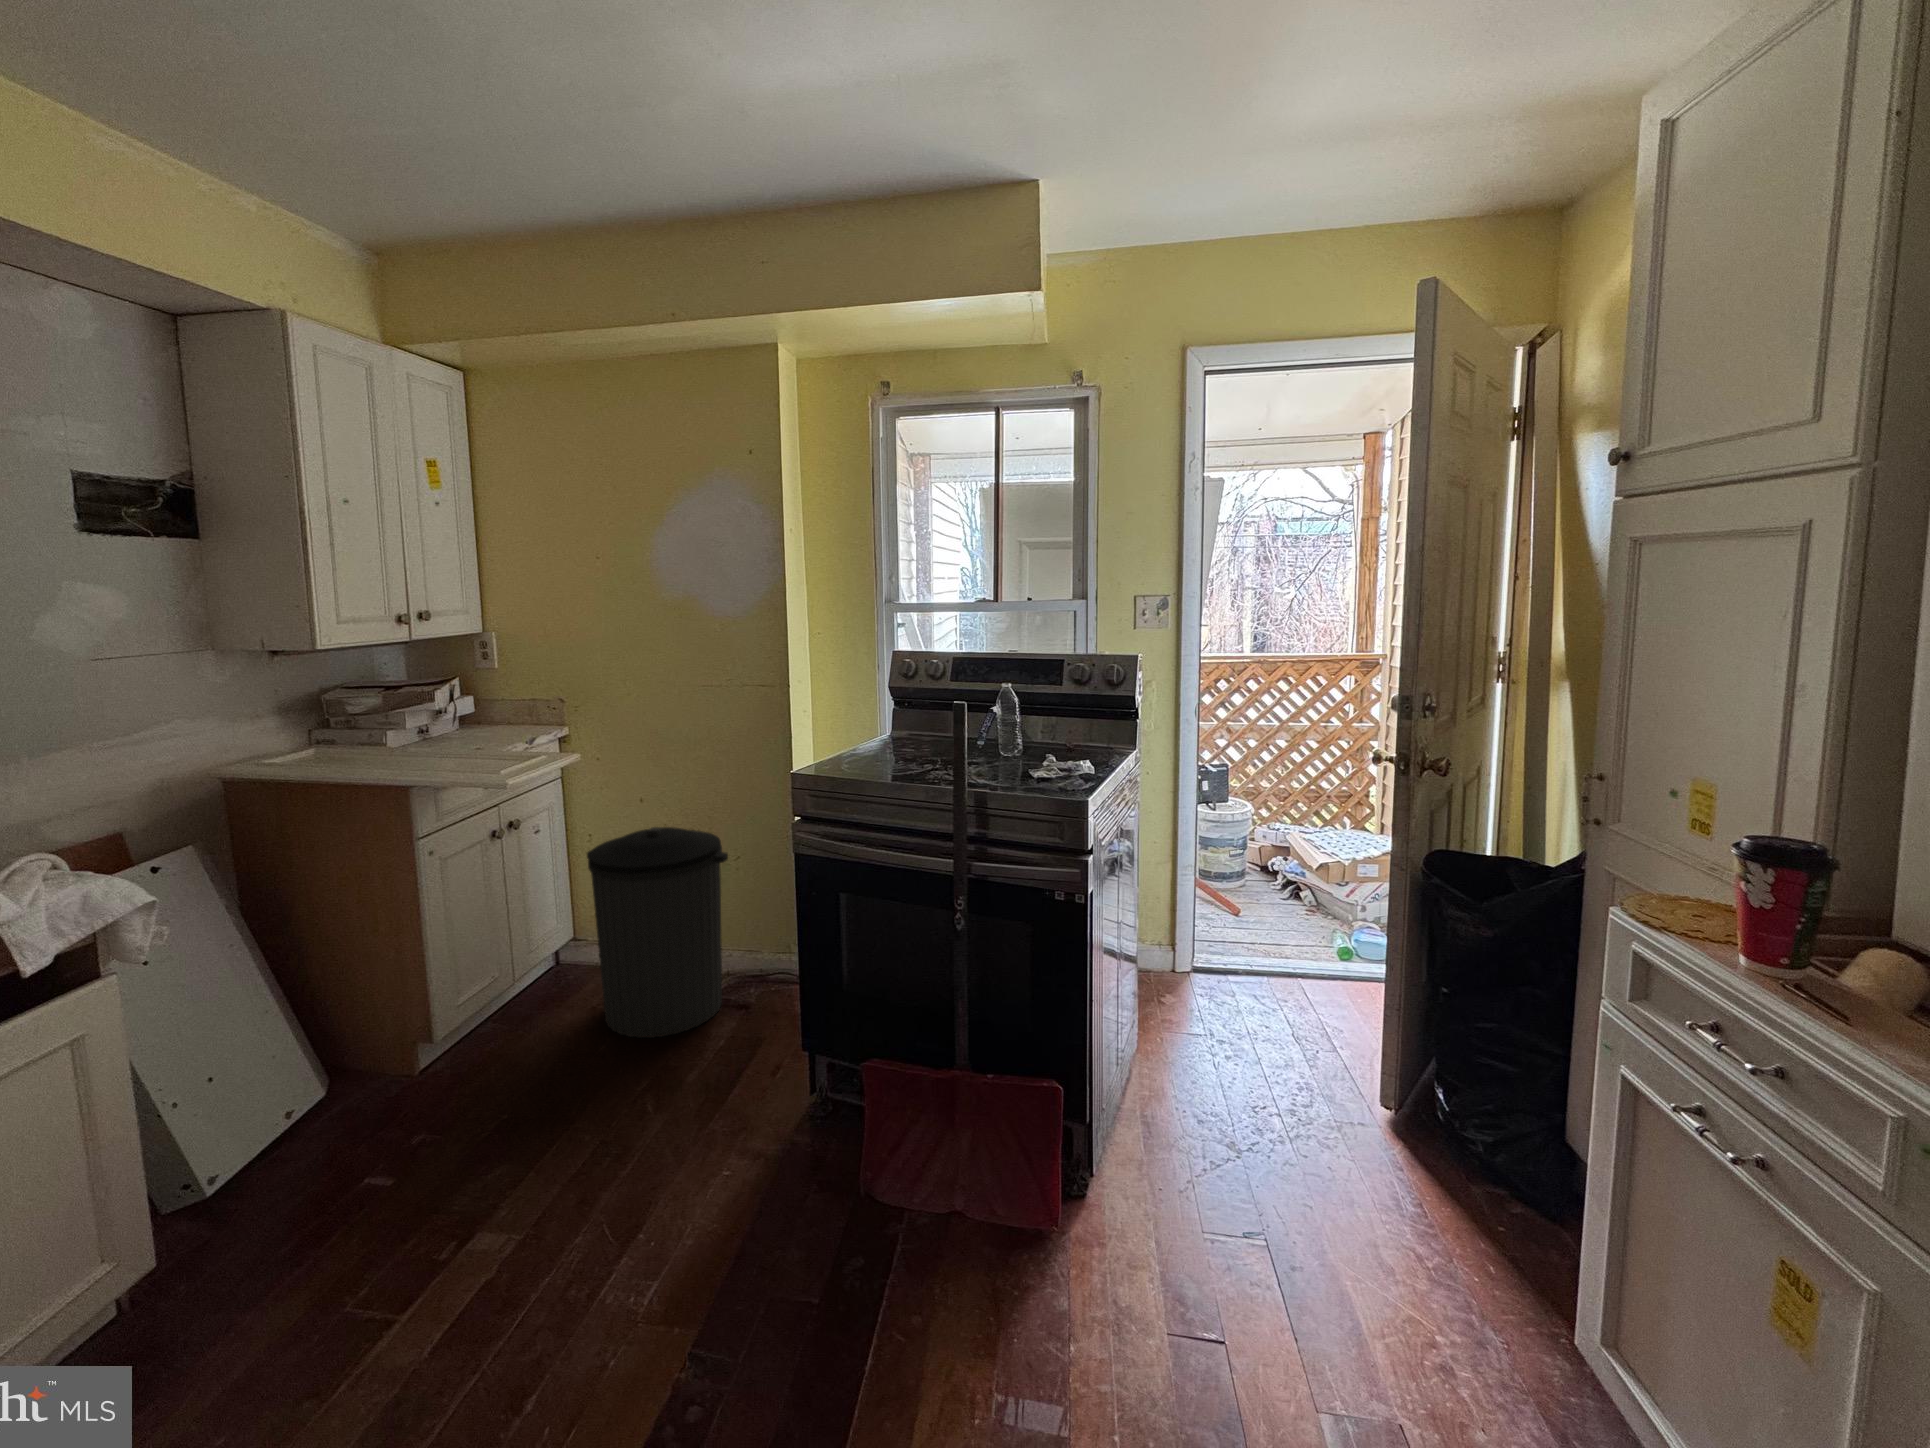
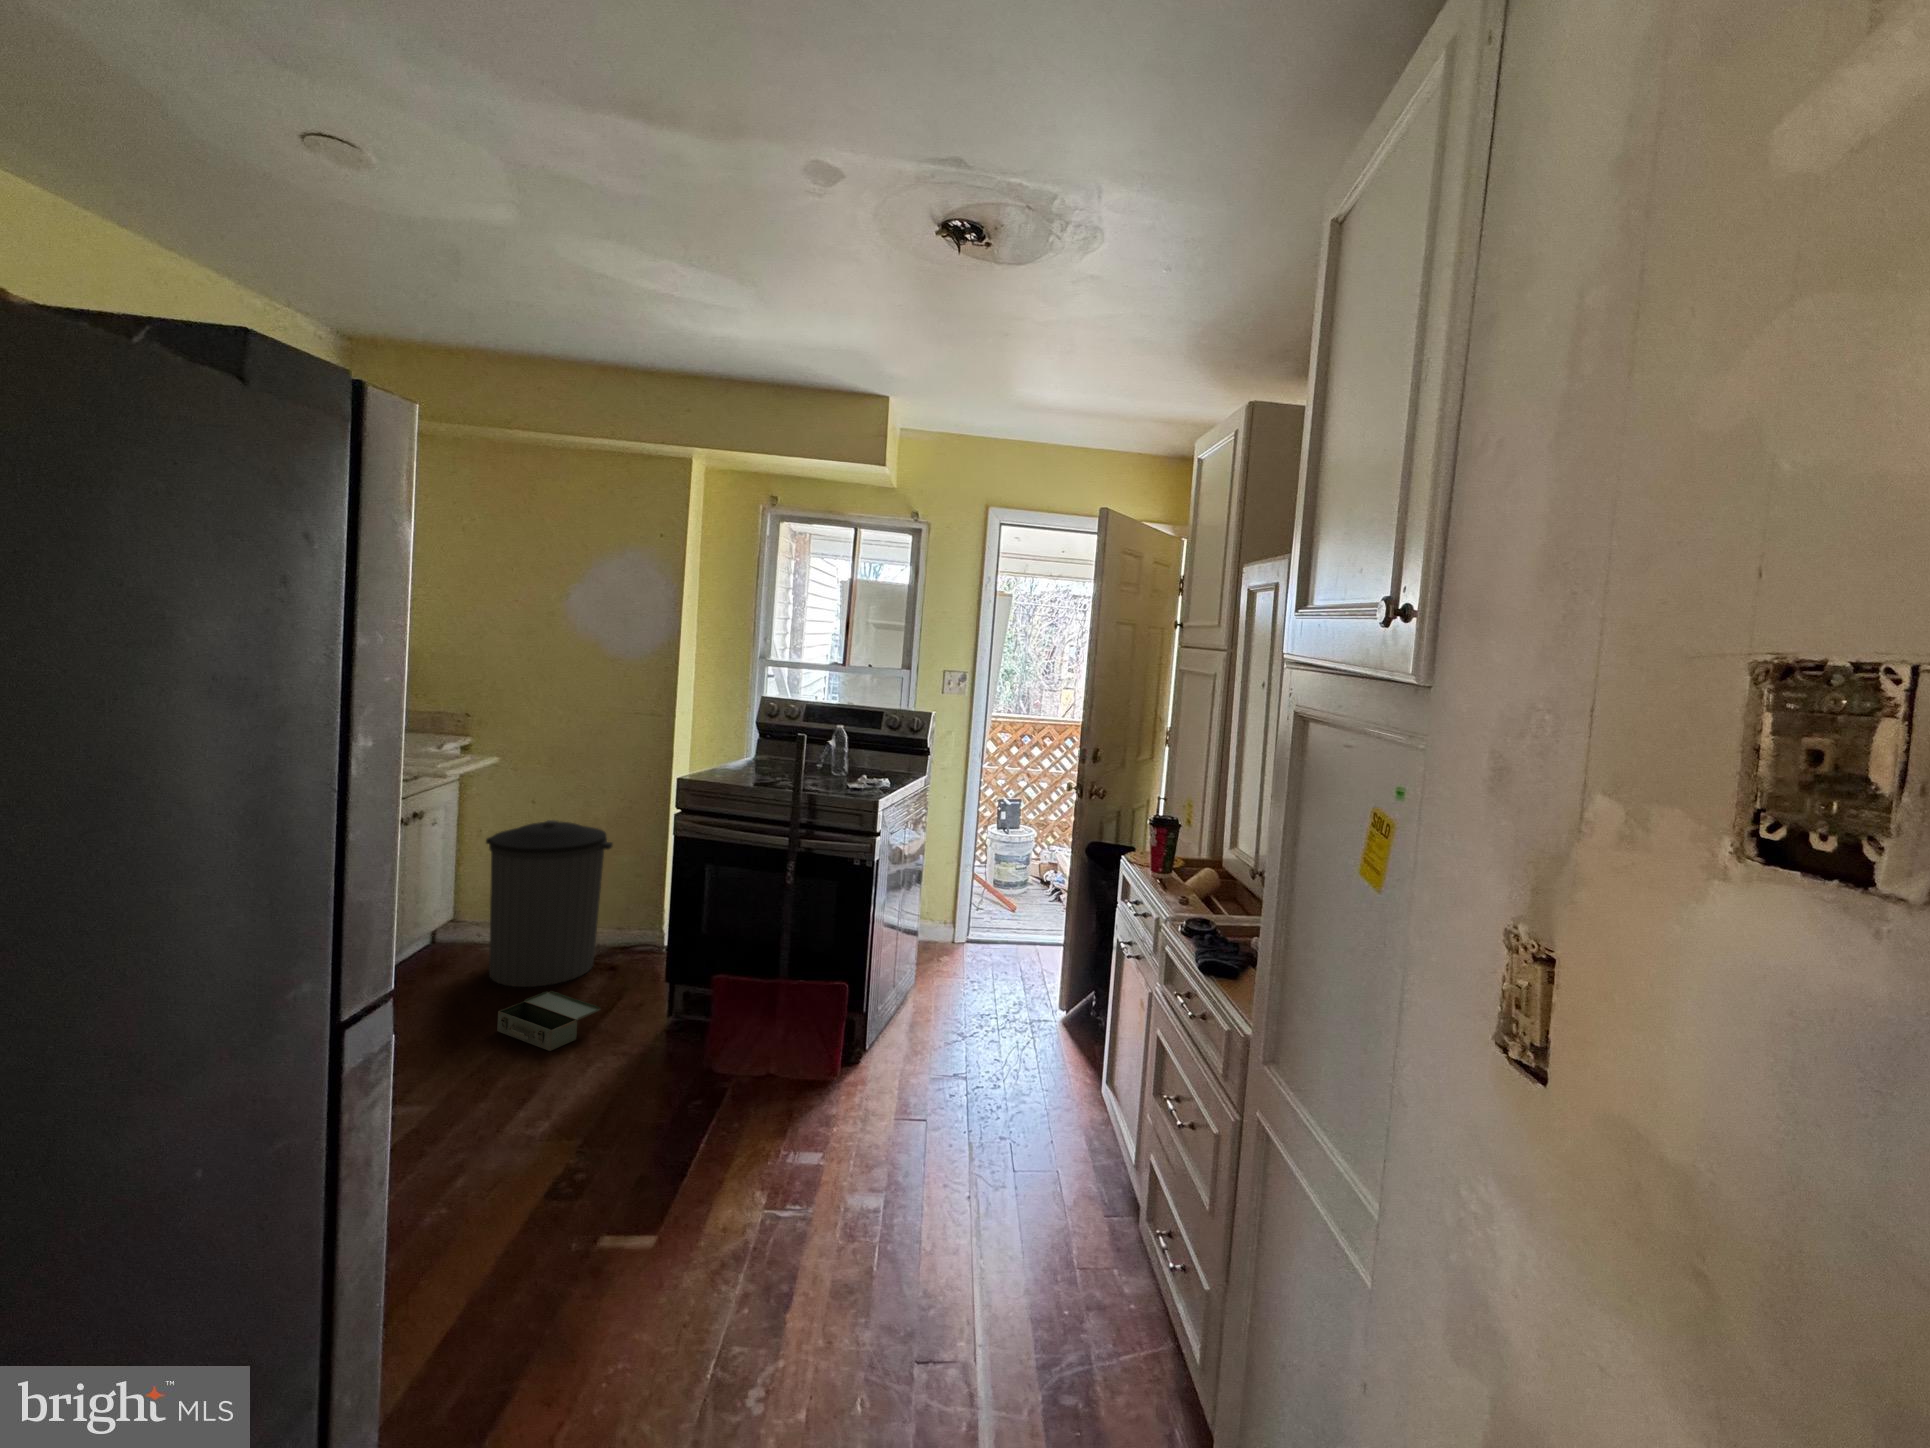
toolbox: none [600,1054,722,1155] -> present [497,991,601,1051]

